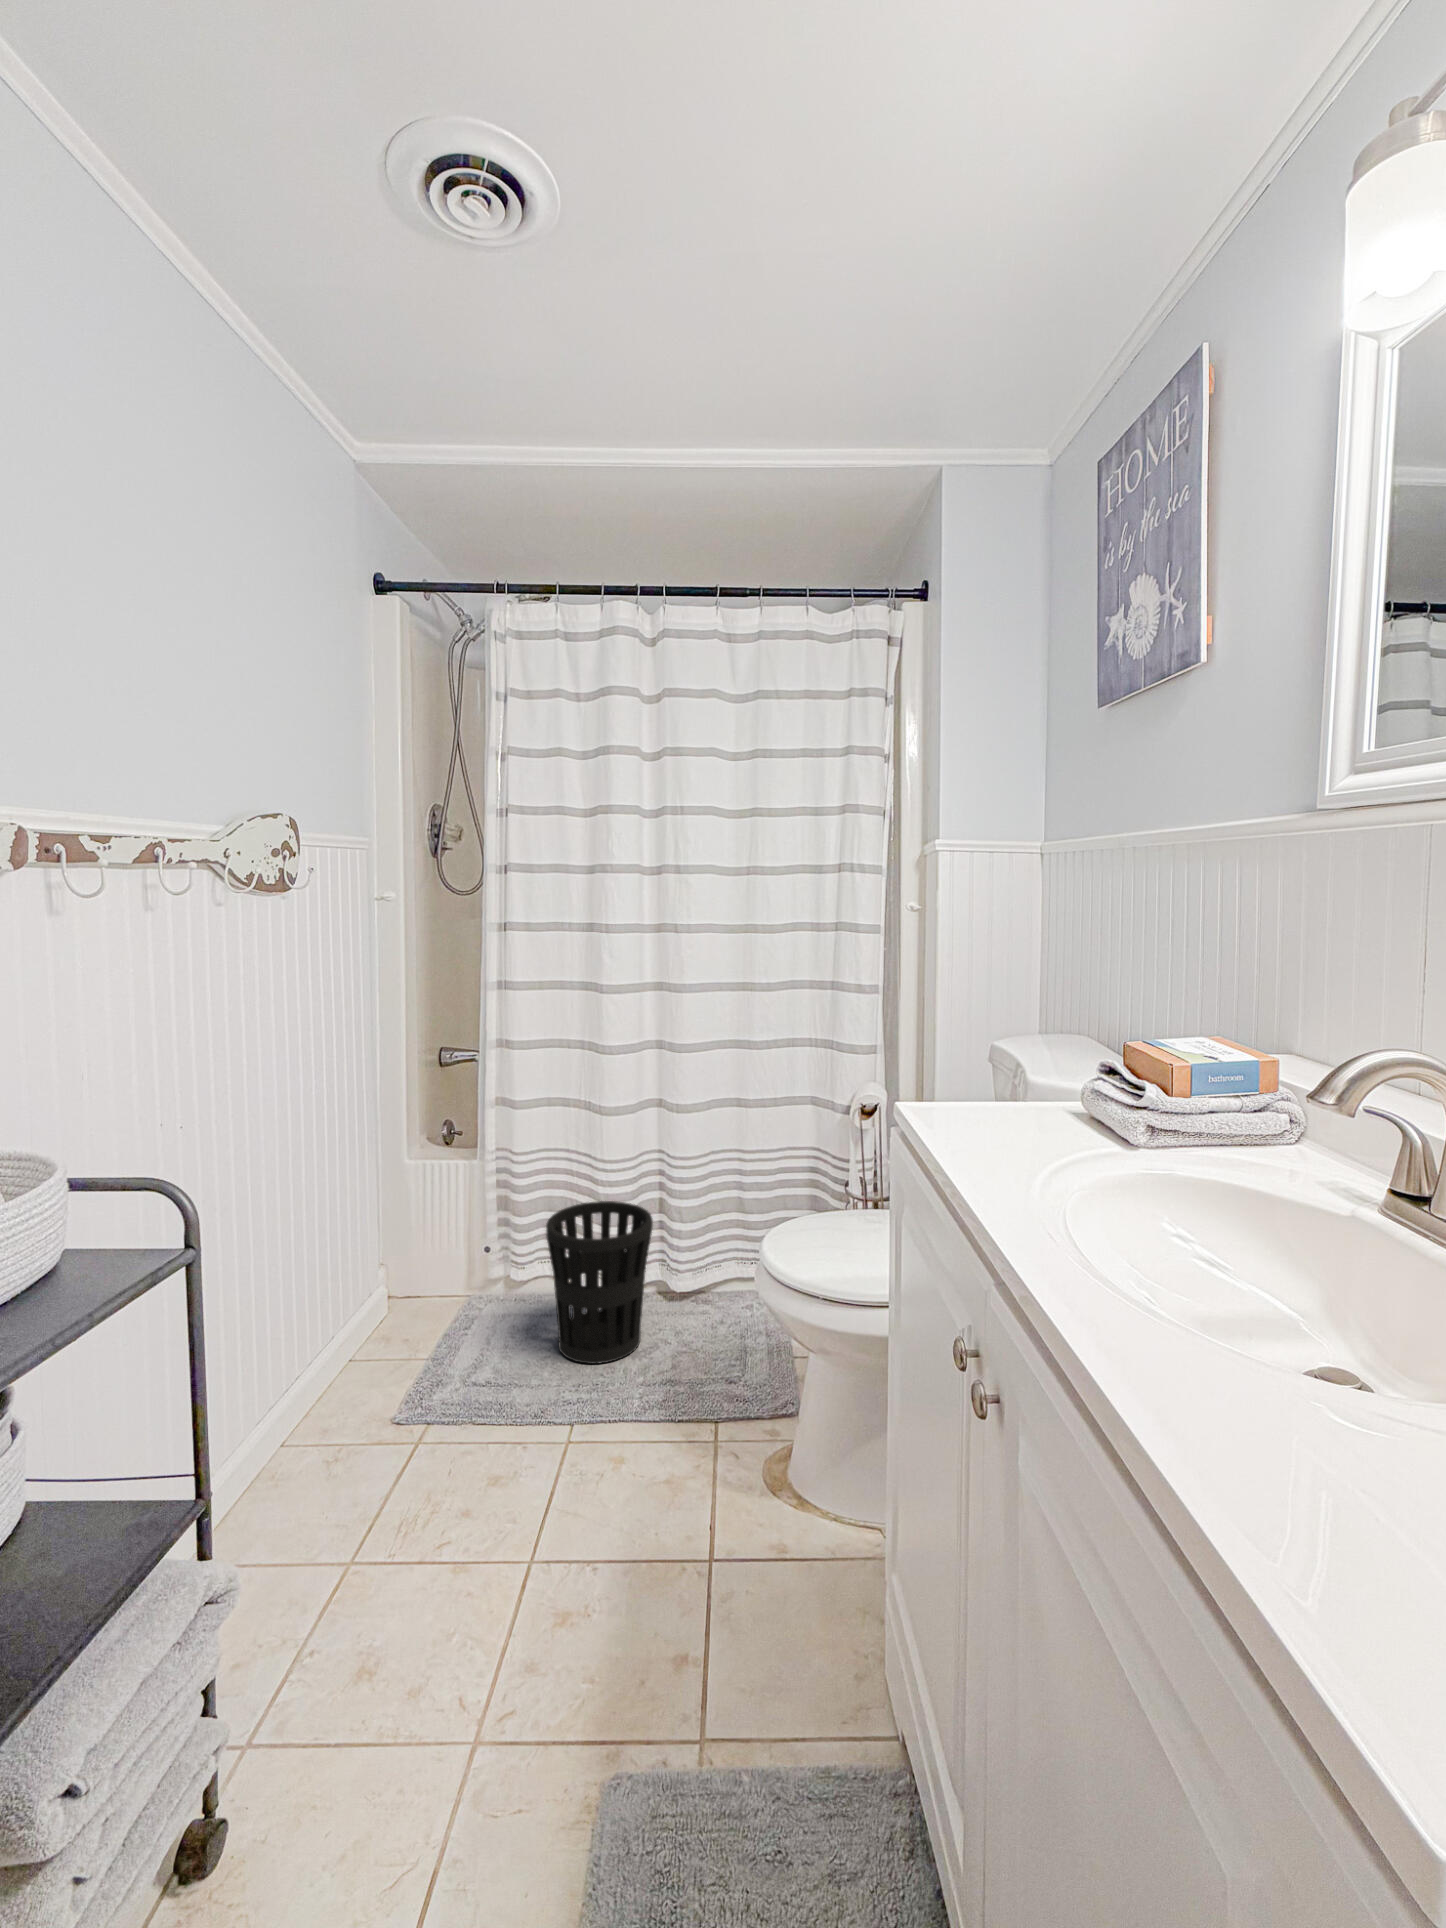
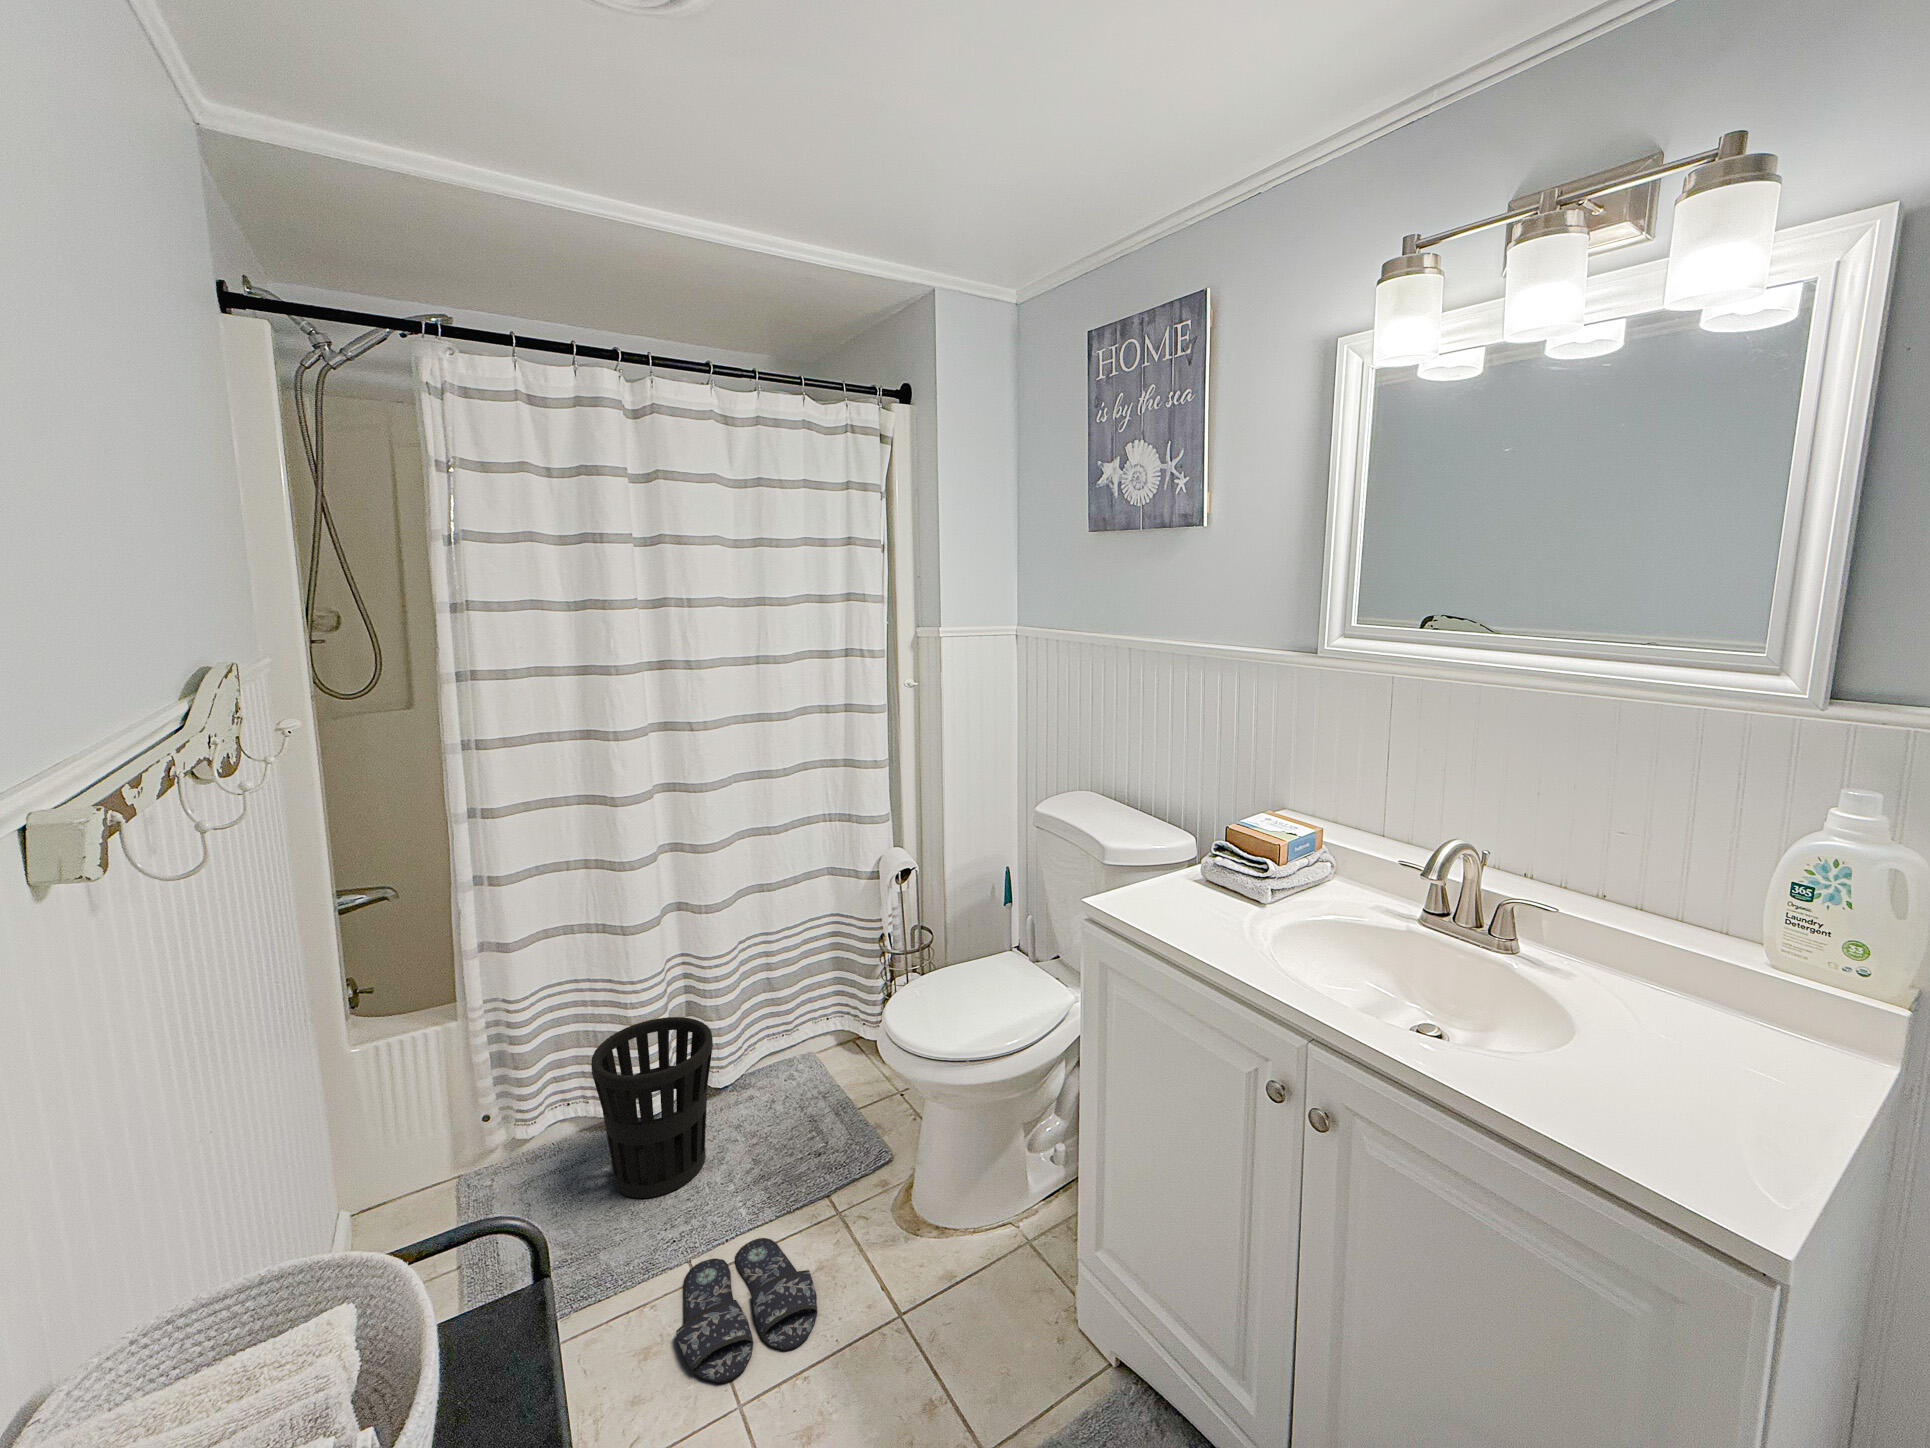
slippers: none [514,1428,654,1534] -> present [676,1238,818,1383]

